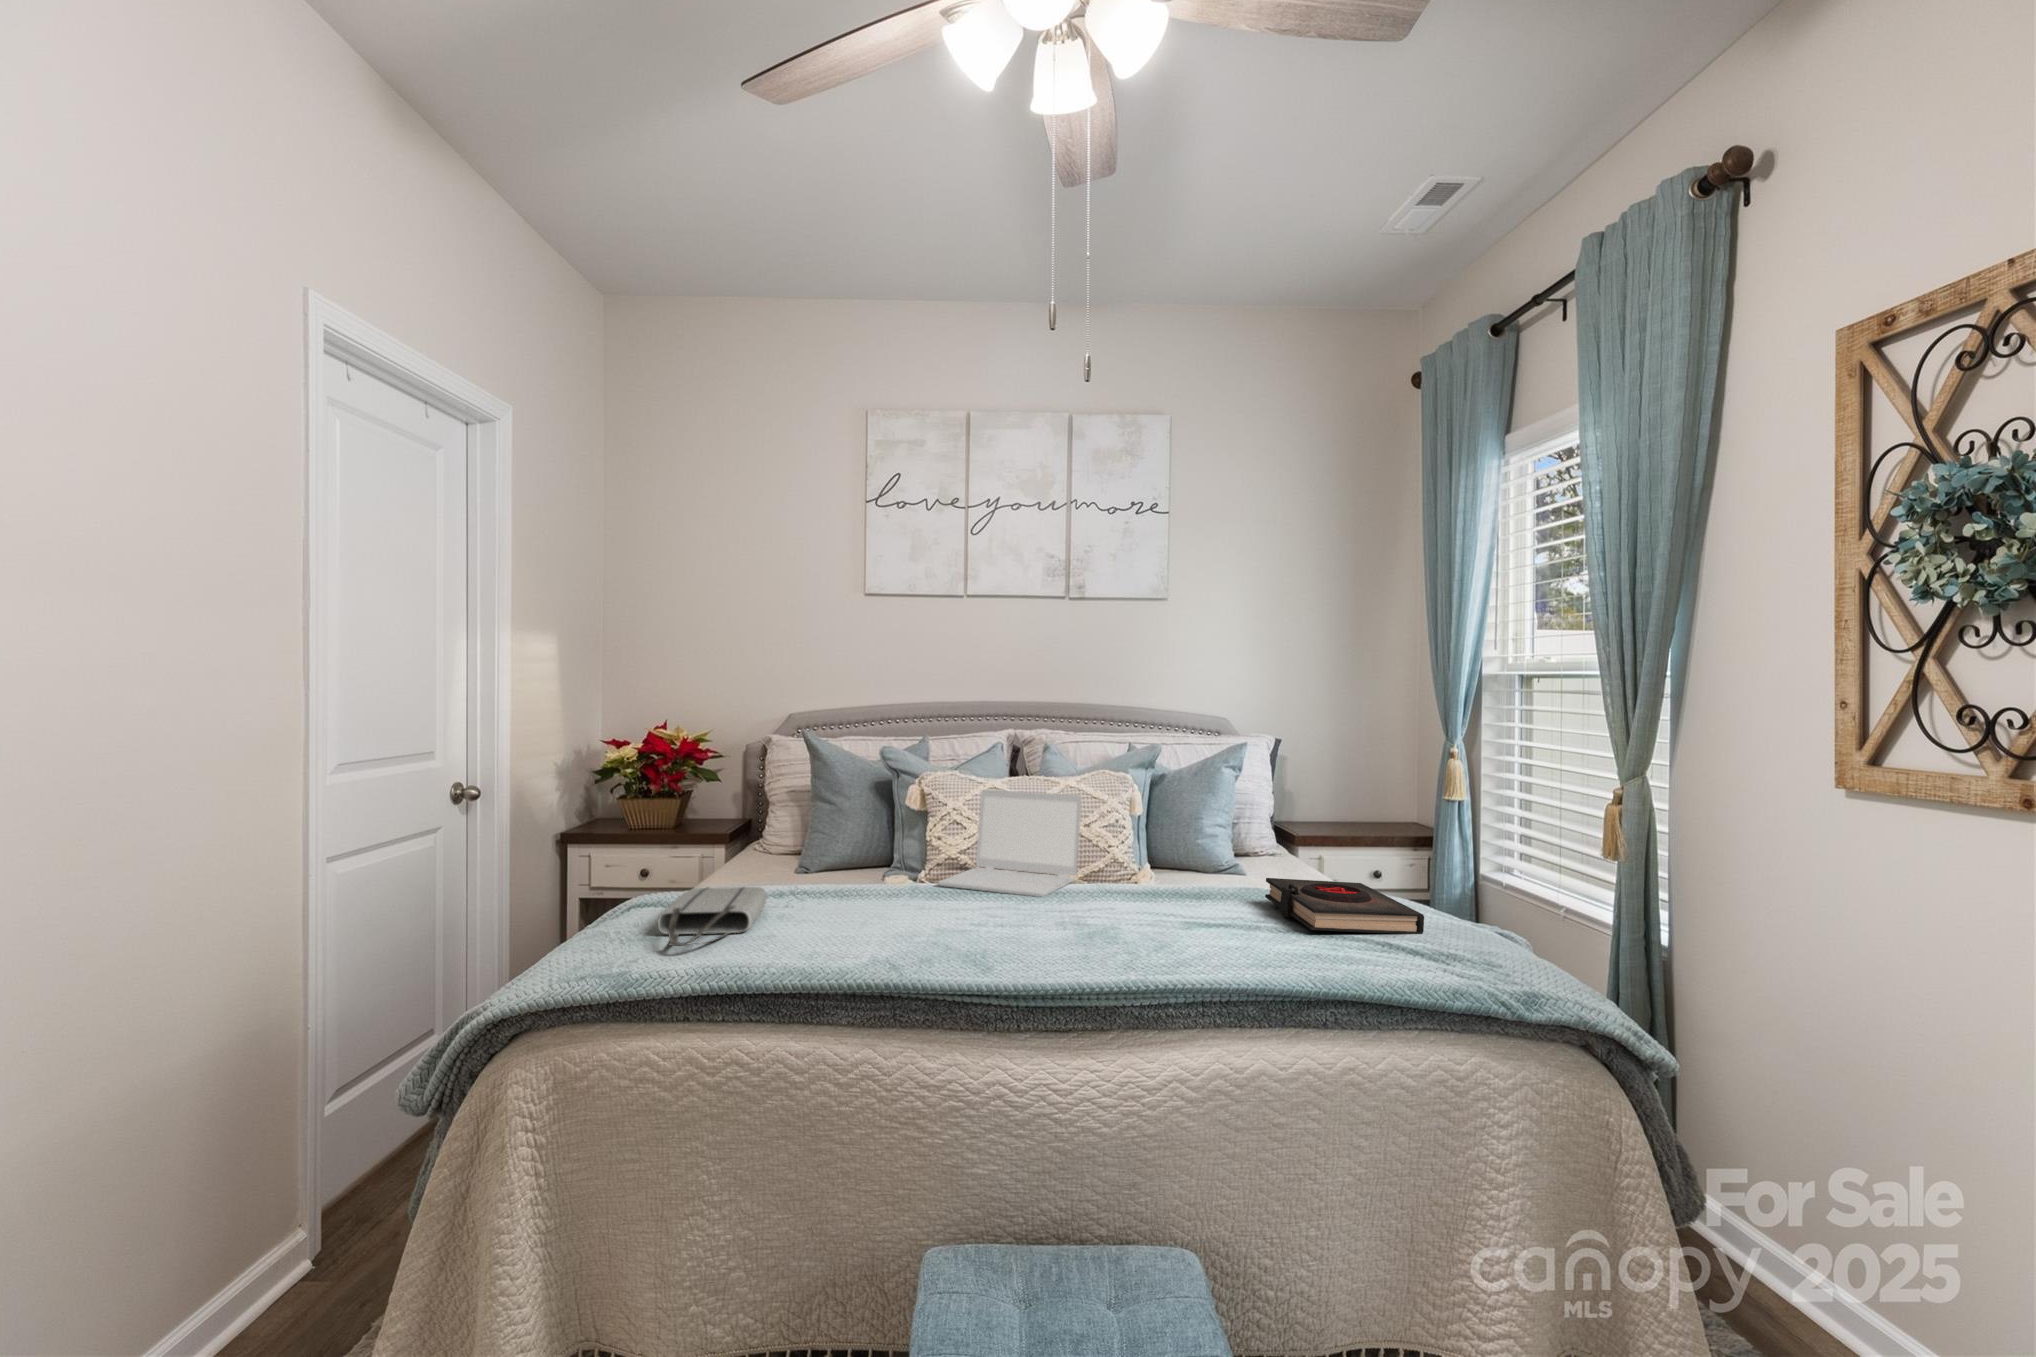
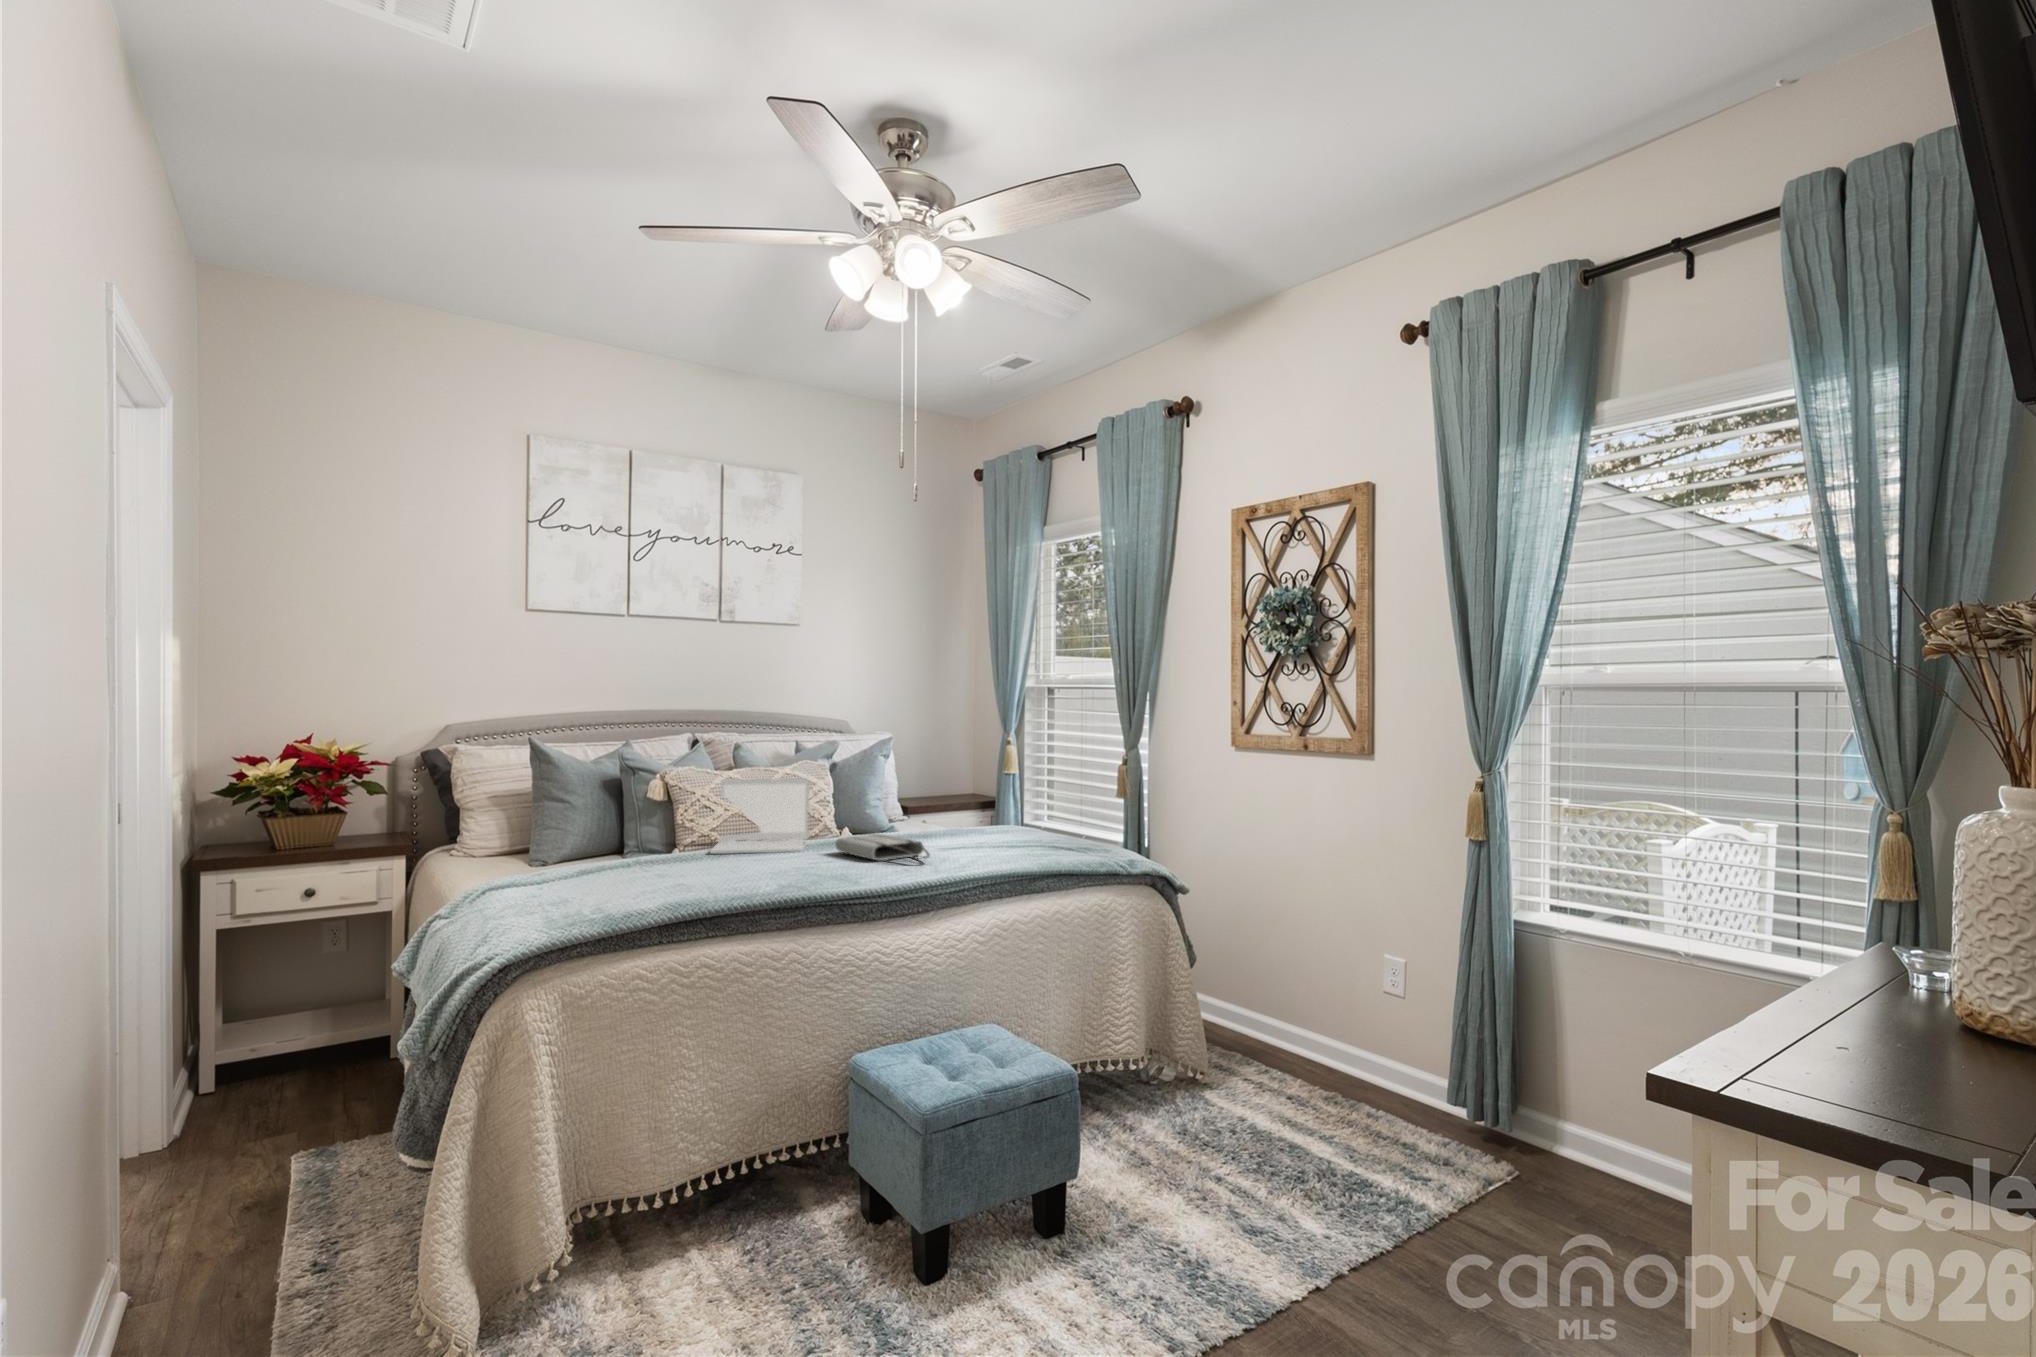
book: present [1265,878,1424,934] -> none [952,822,1057,845]
tote bag: present [658,887,767,946] -> present [836,834,929,861]

